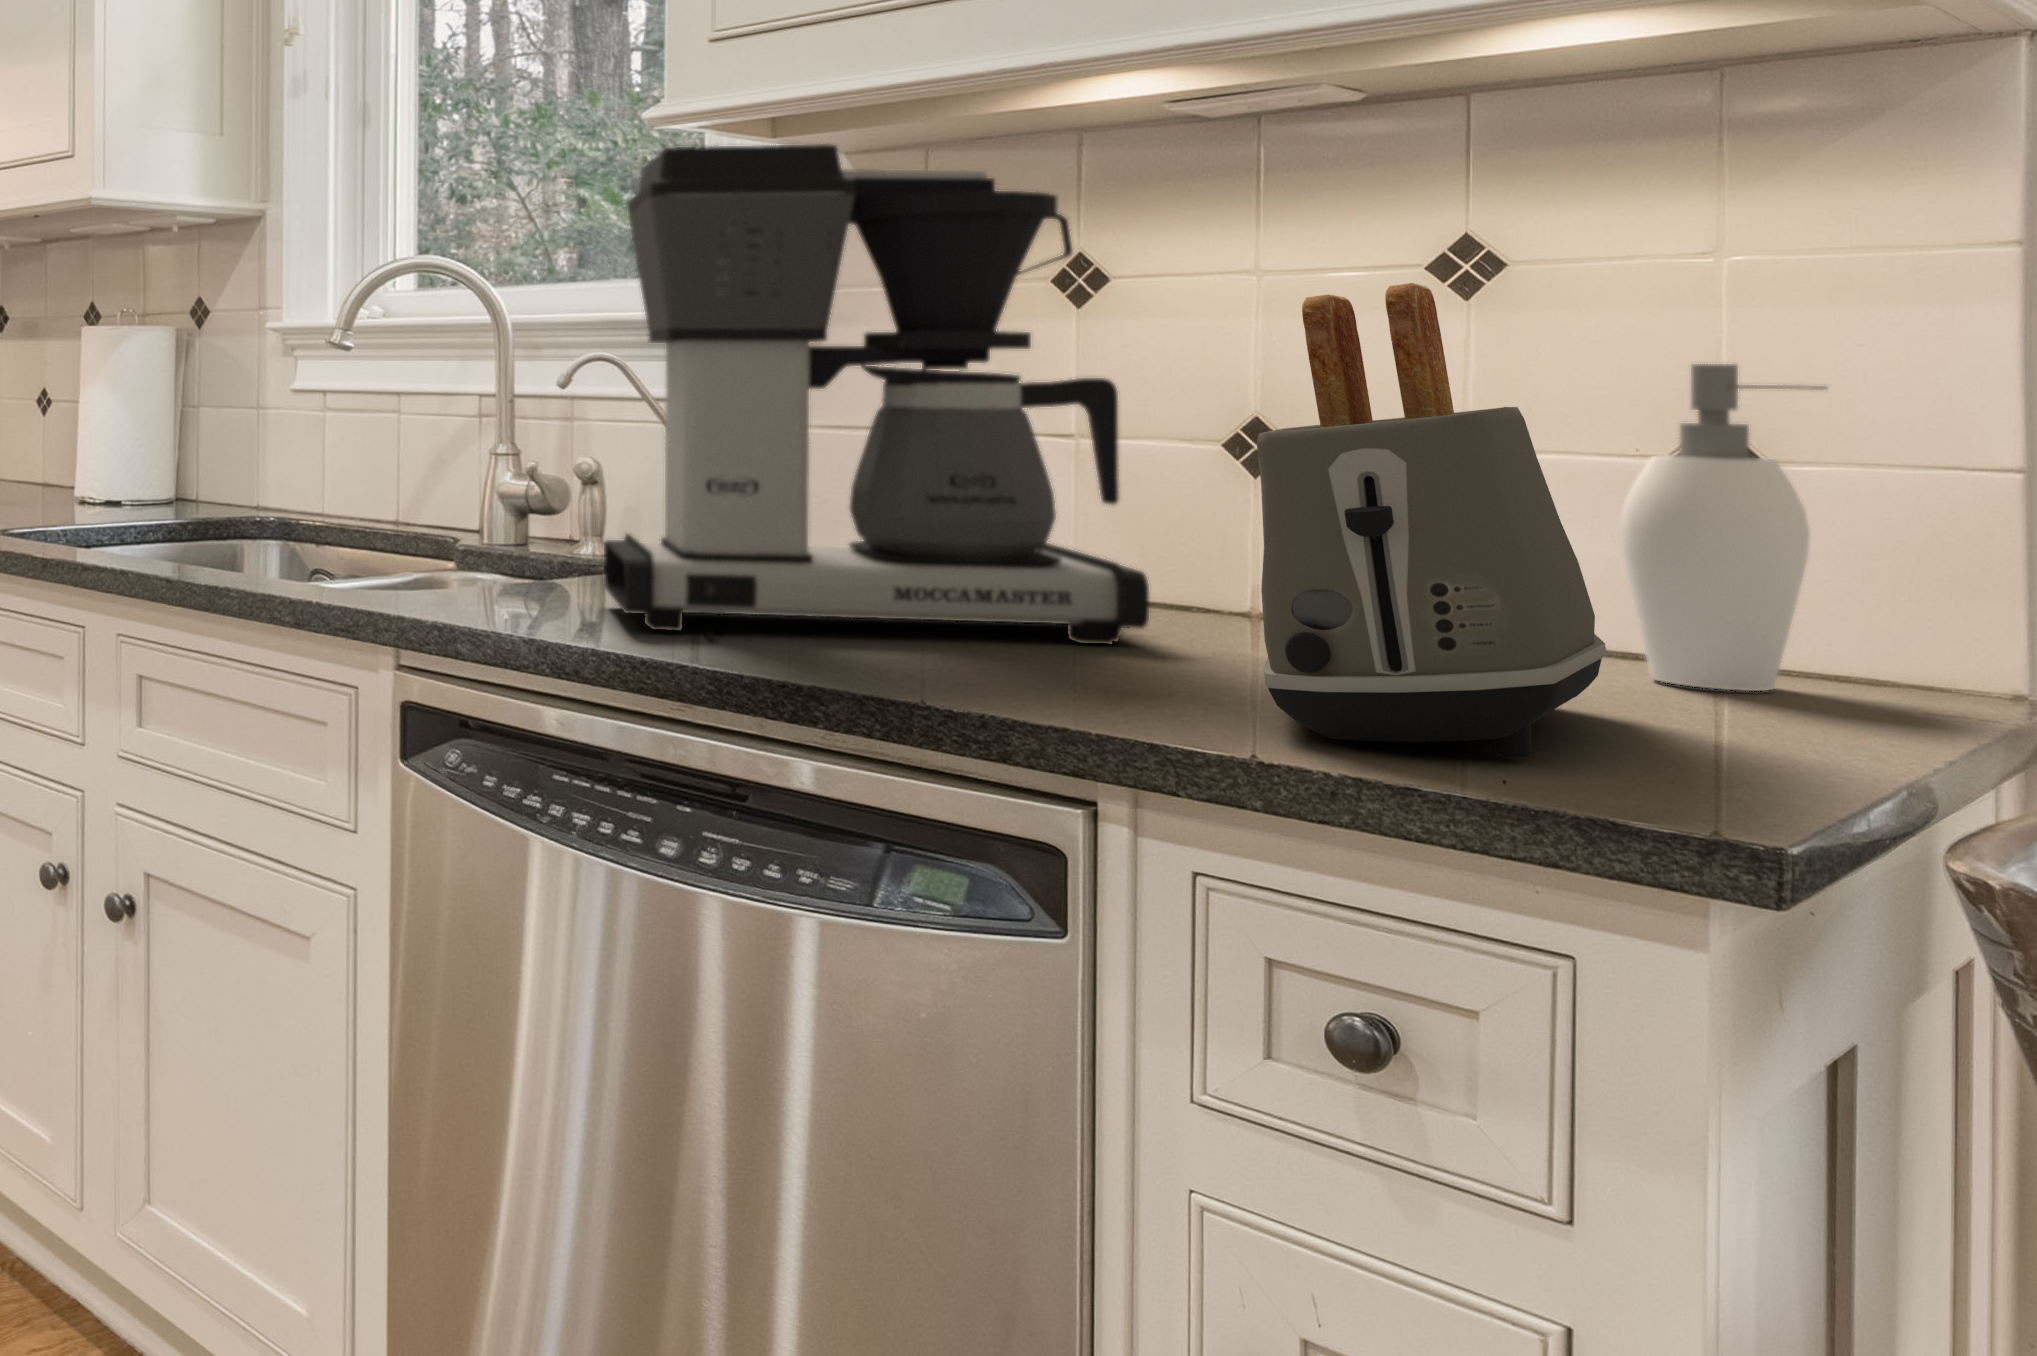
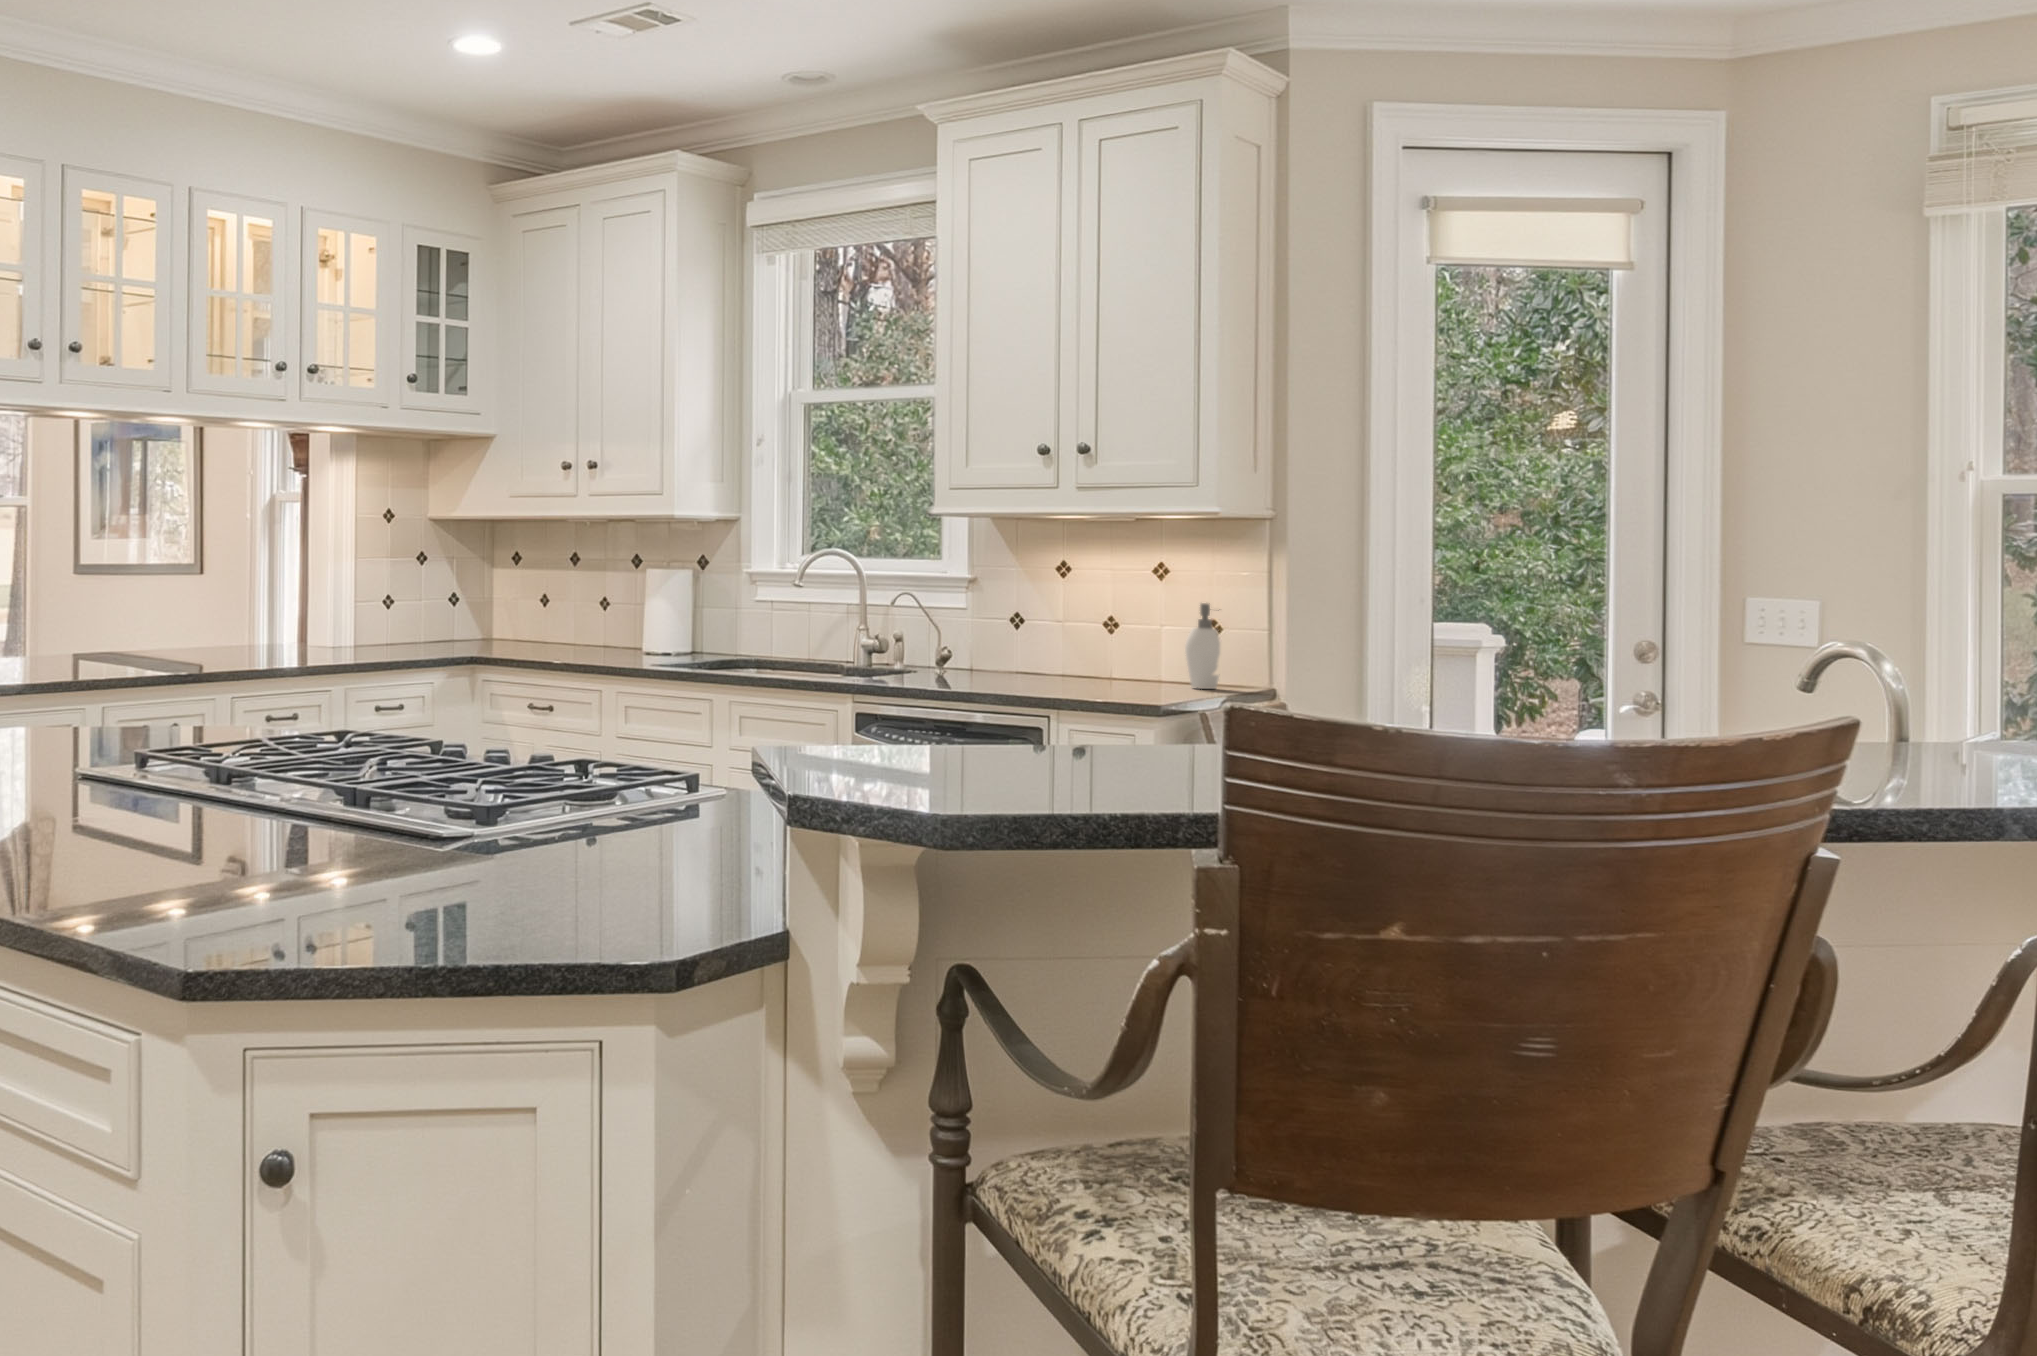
coffee maker: present [604,144,1149,644] -> none [913,531,1074,685]
toaster: present [1257,283,1607,757] -> none [1086,584,1165,695]

